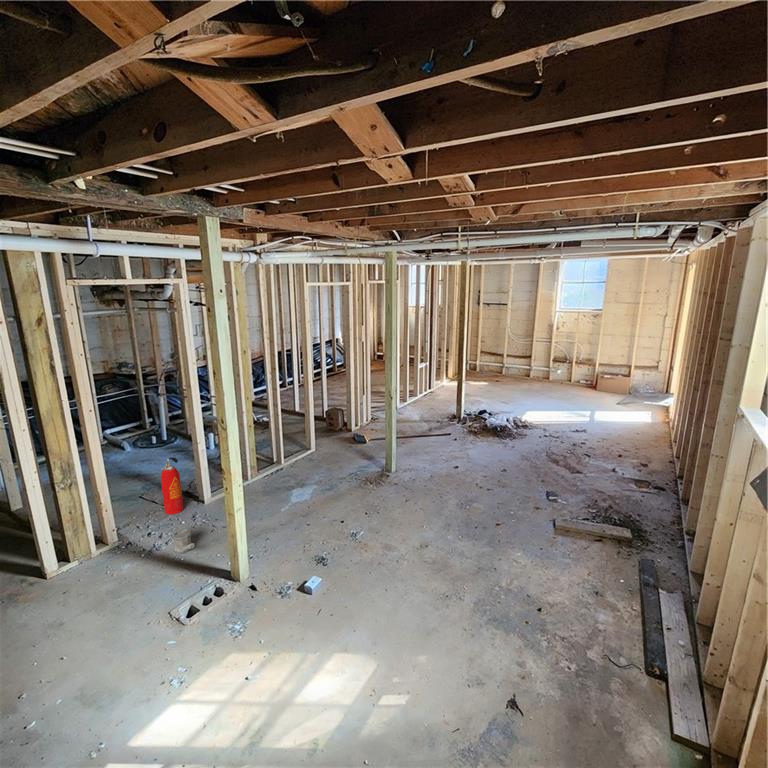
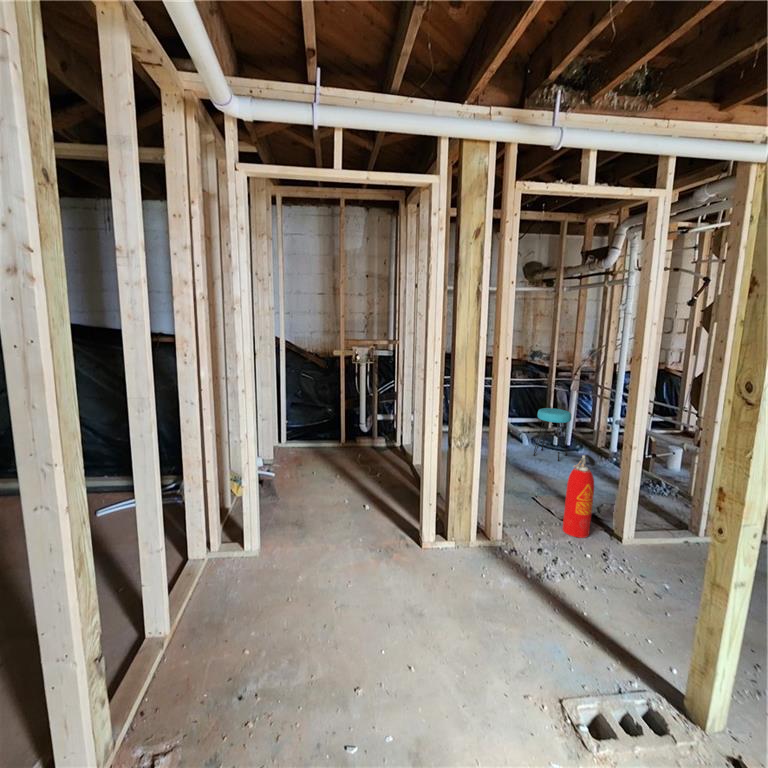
stool: none [133,415,165,458] -> present [534,408,571,461]
watering can: present [173,527,195,554] -> none [573,556,612,602]

